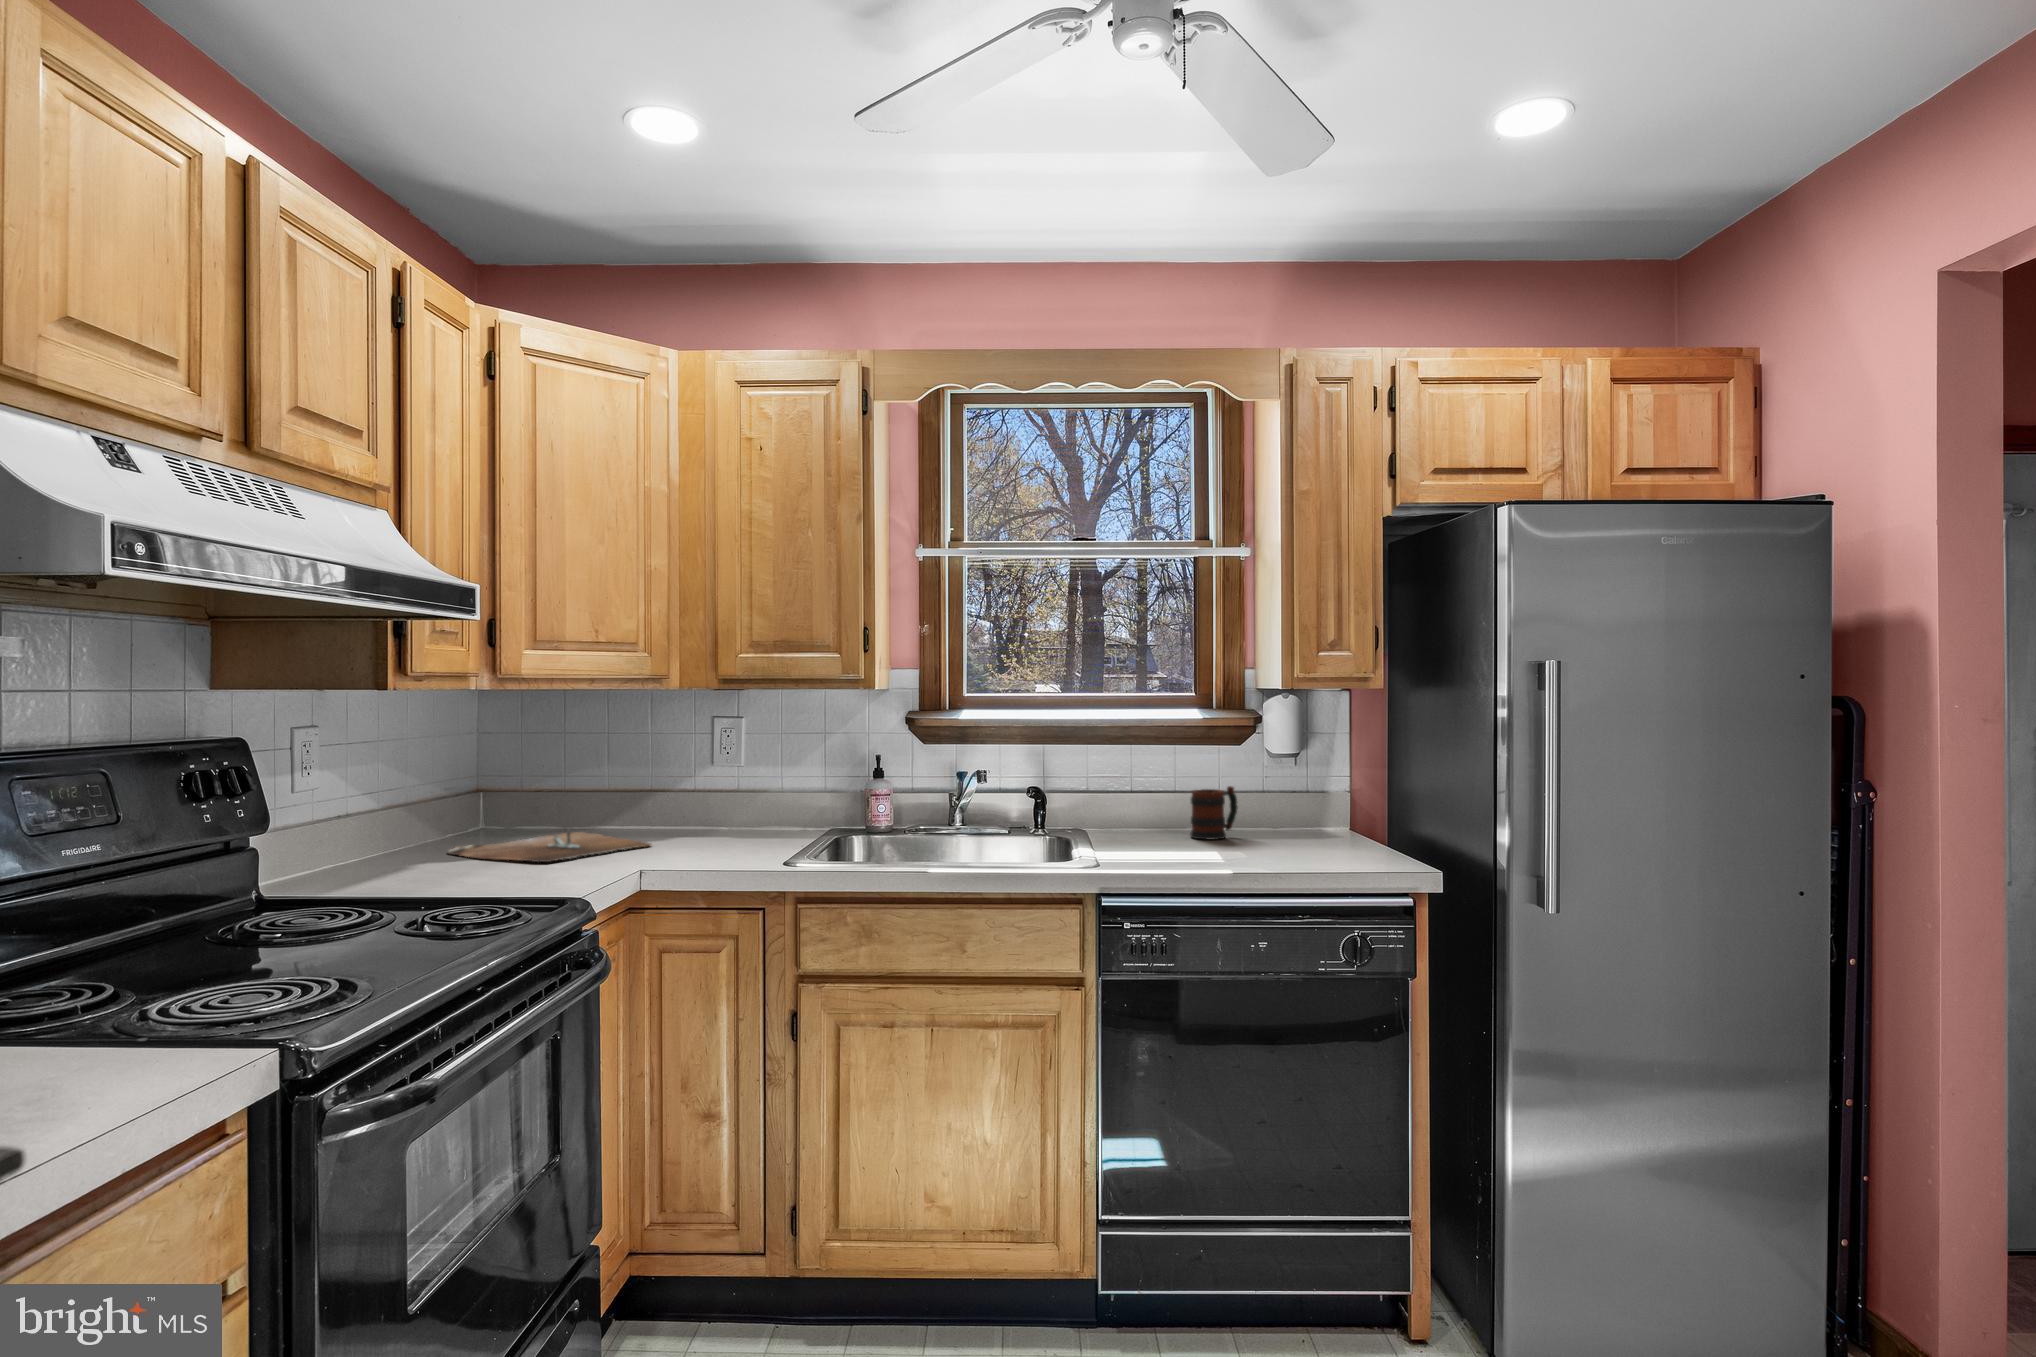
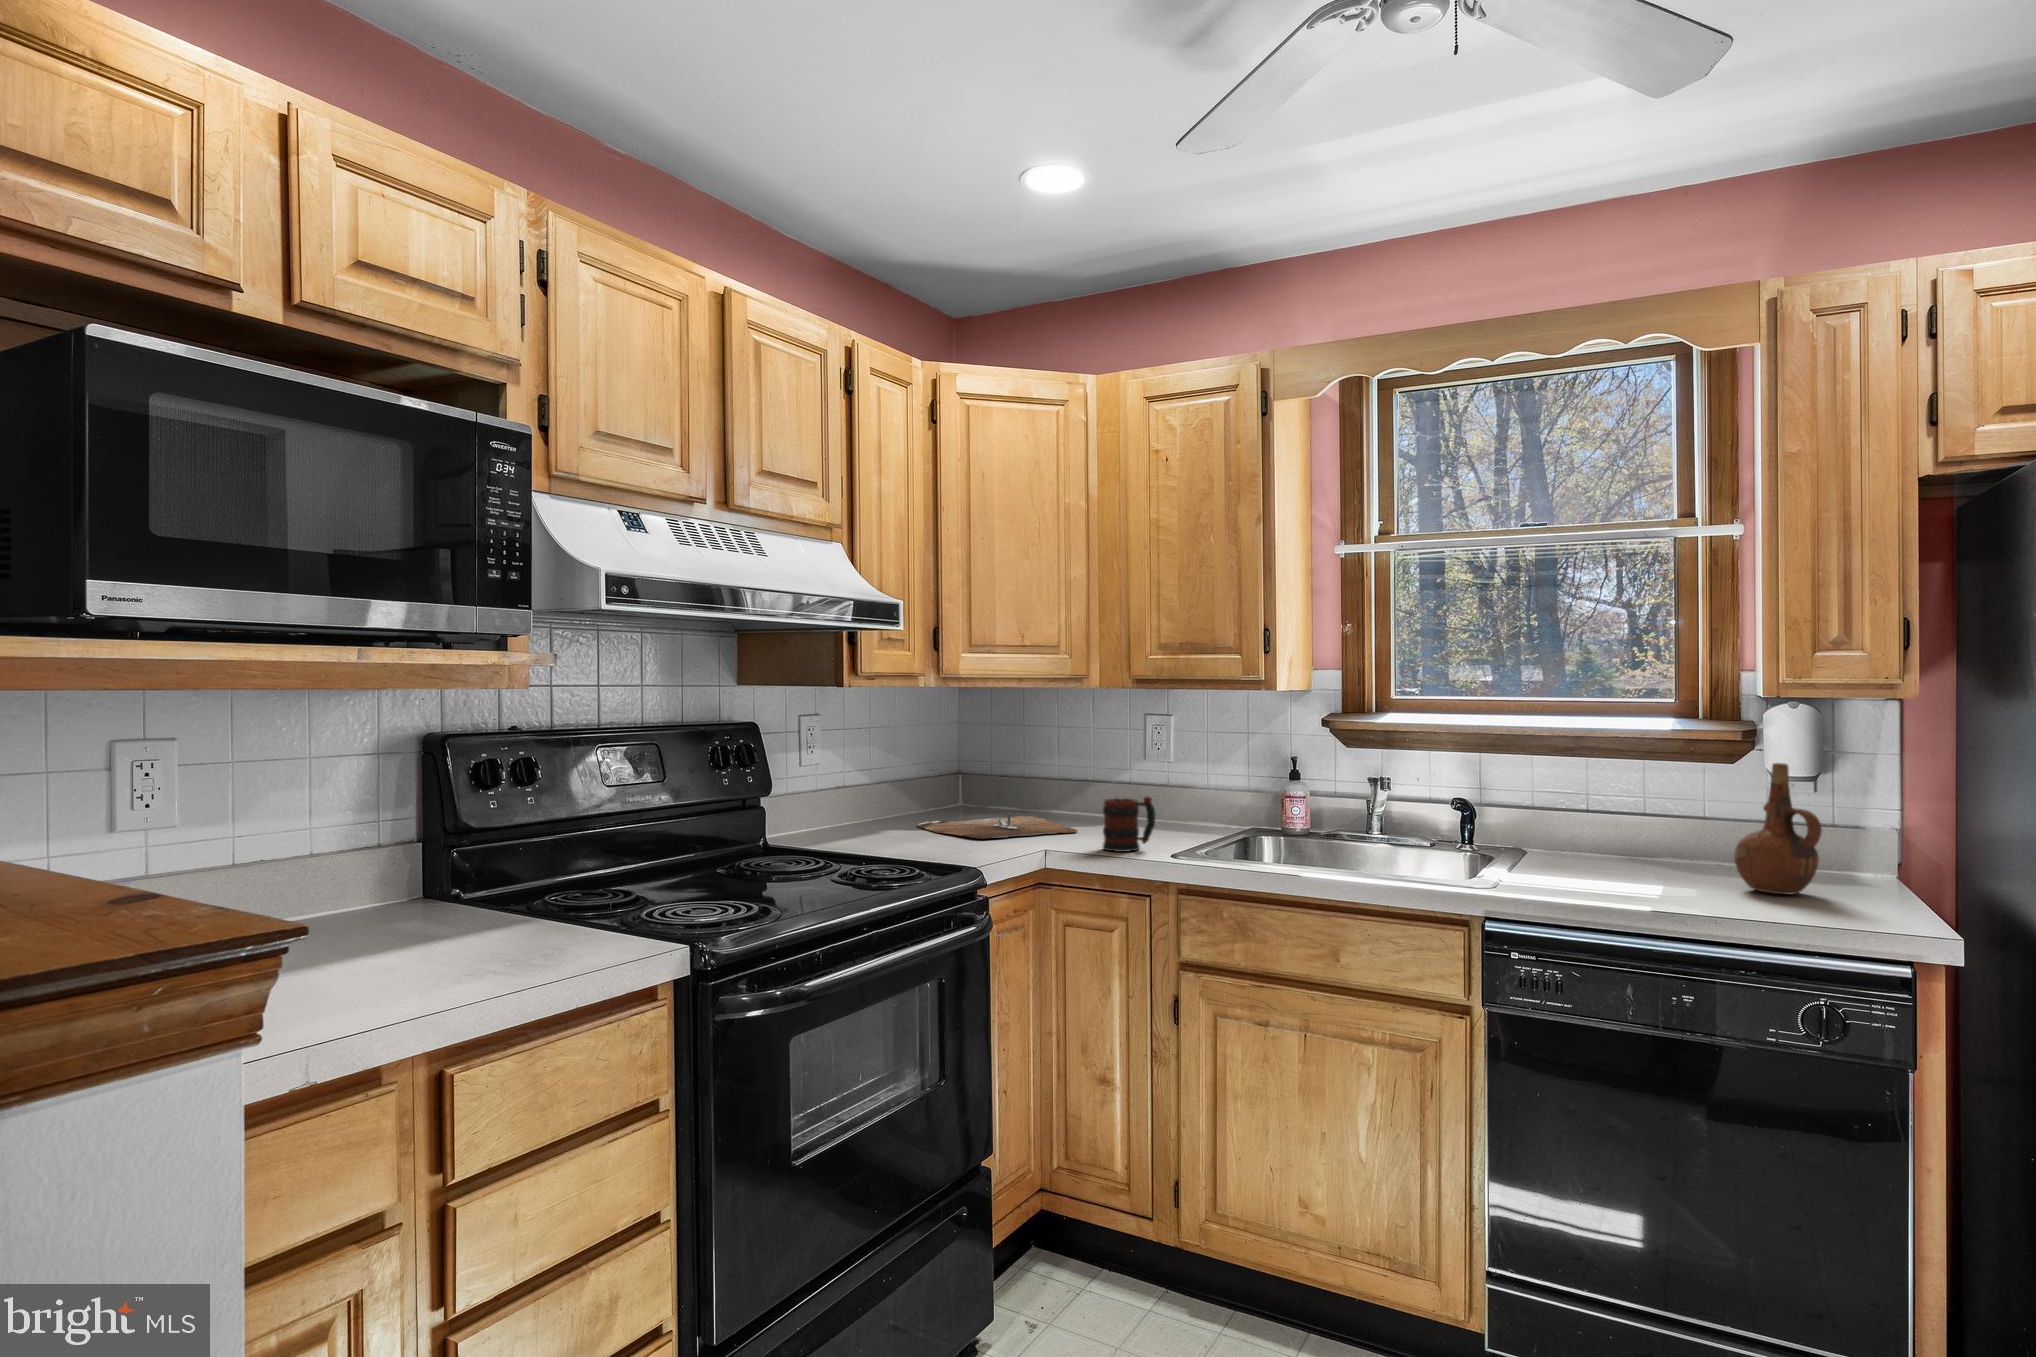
ceramic pitcher: none [1266,745,1329,851] -> present [1734,763,1822,894]
mug: present [1190,786,1238,840] -> present [1103,797,1155,852]

